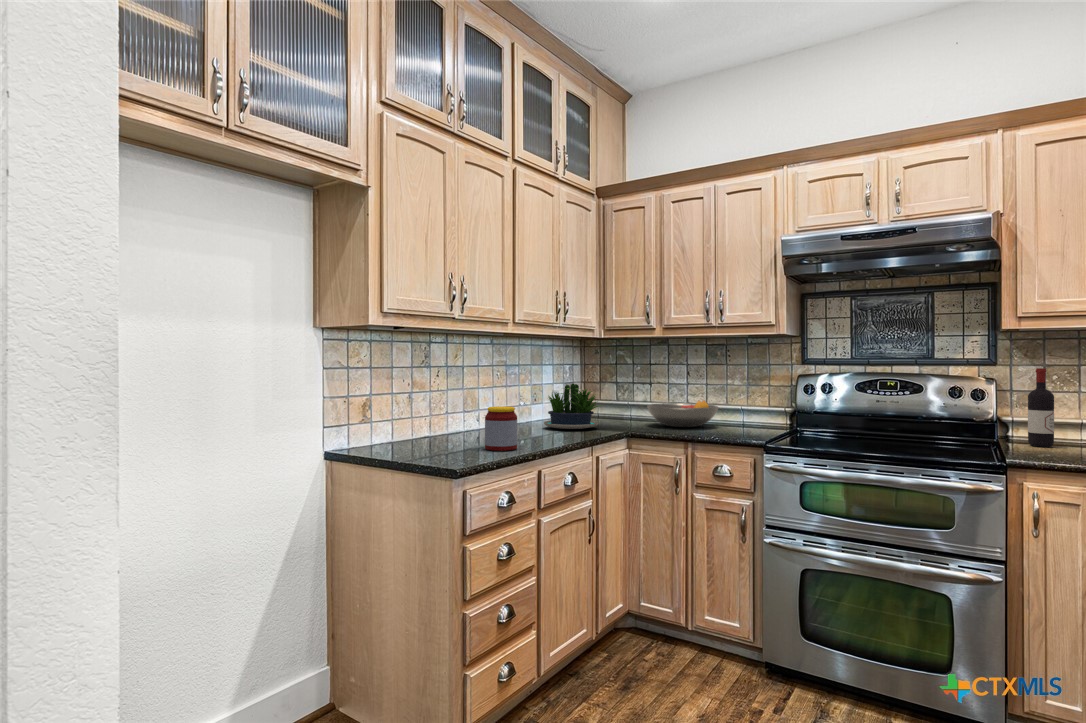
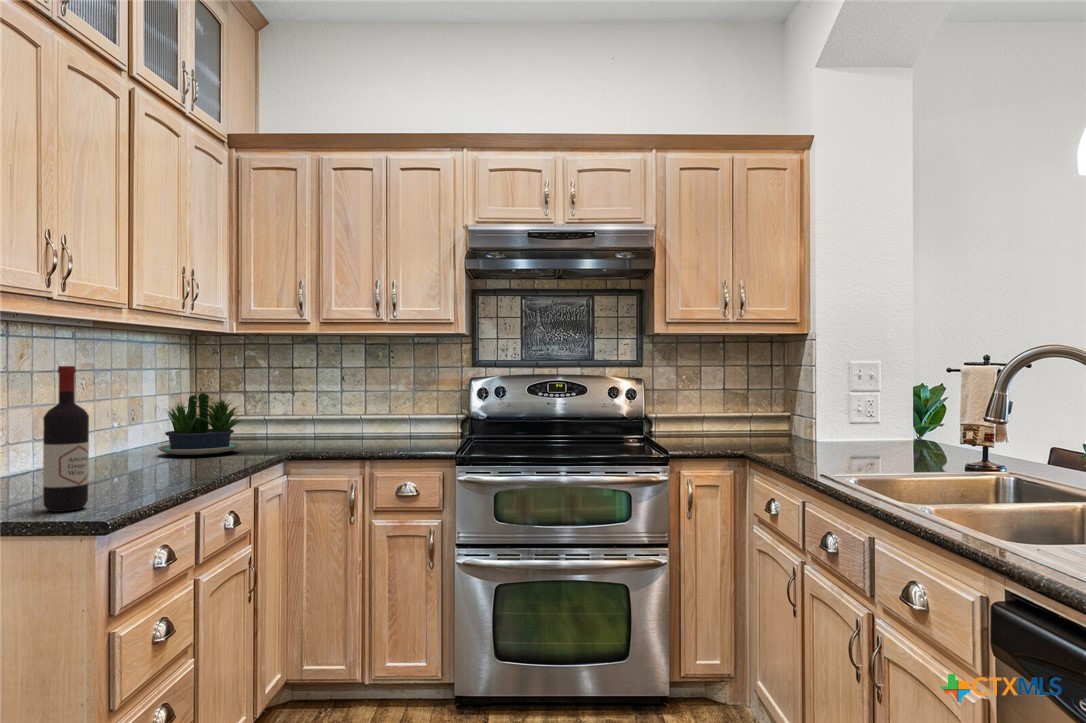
wine bottle: present [1028,368,1054,447] -> present [43,366,89,512]
fruit bowl: present [647,400,719,427] -> none [297,410,385,443]
jar: present [485,406,517,451] -> none [106,426,160,491]

